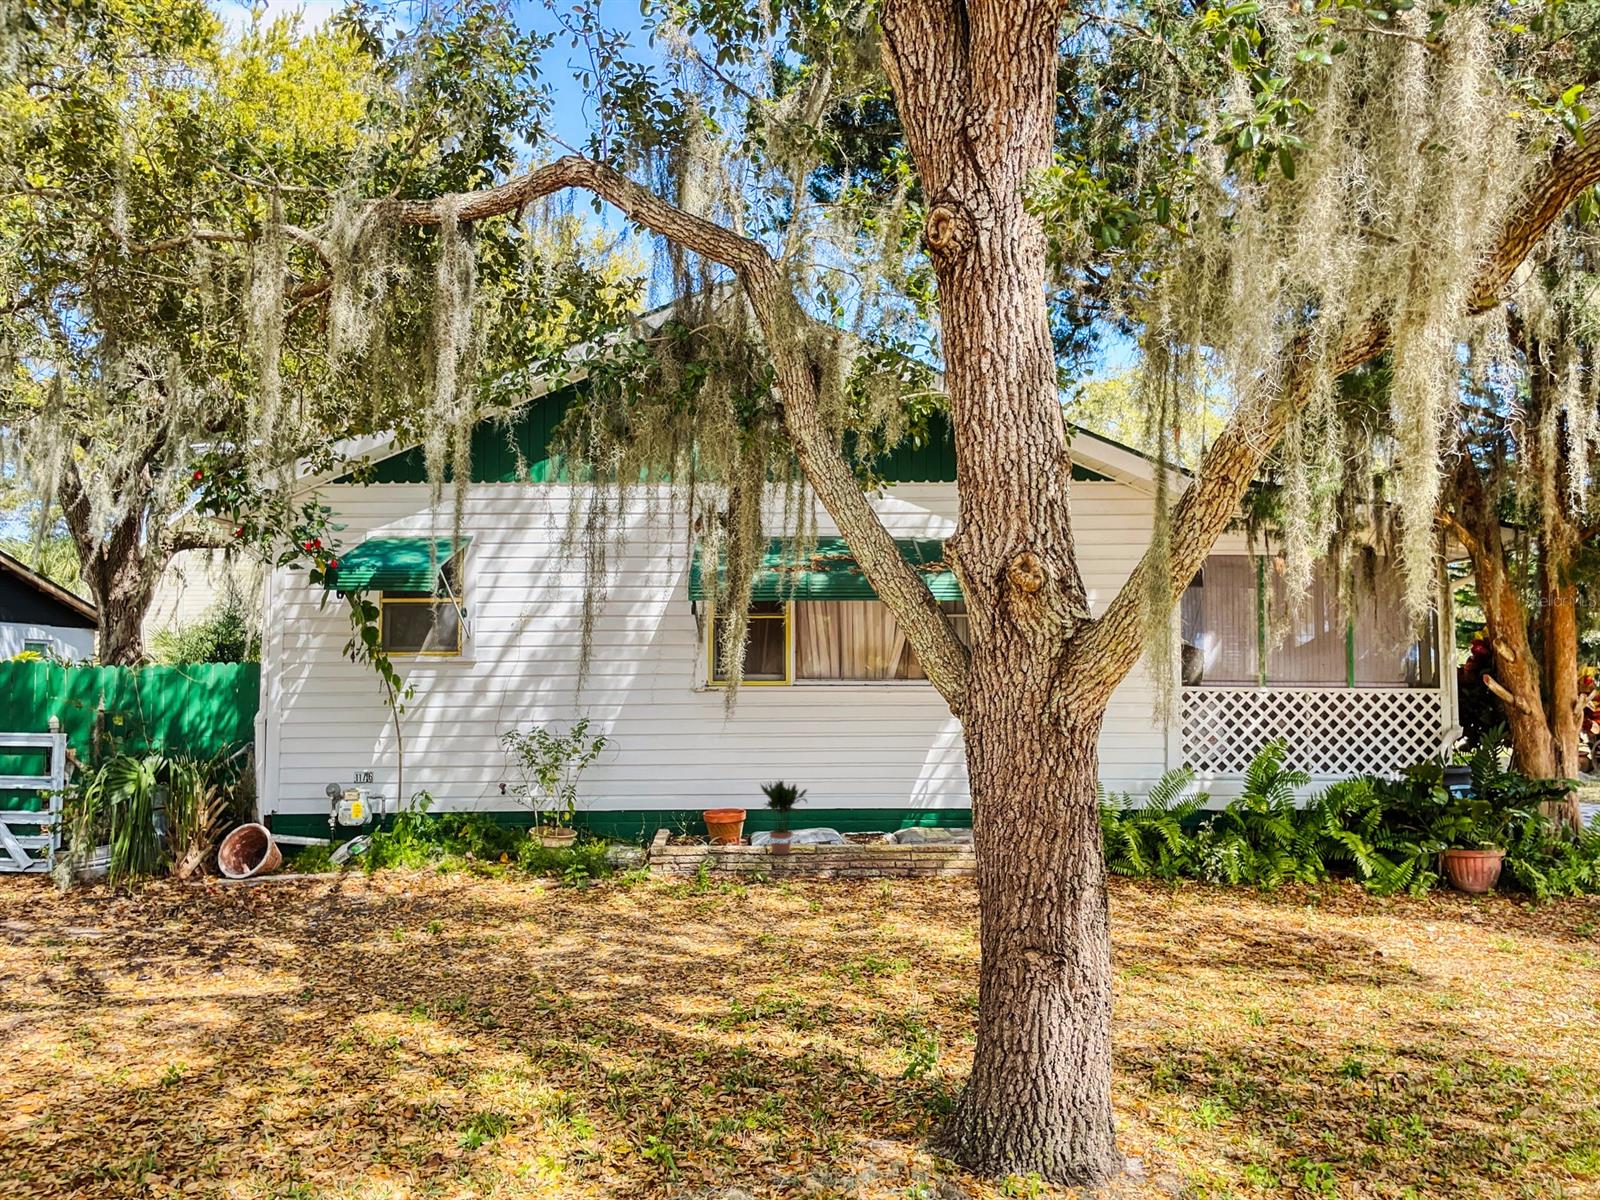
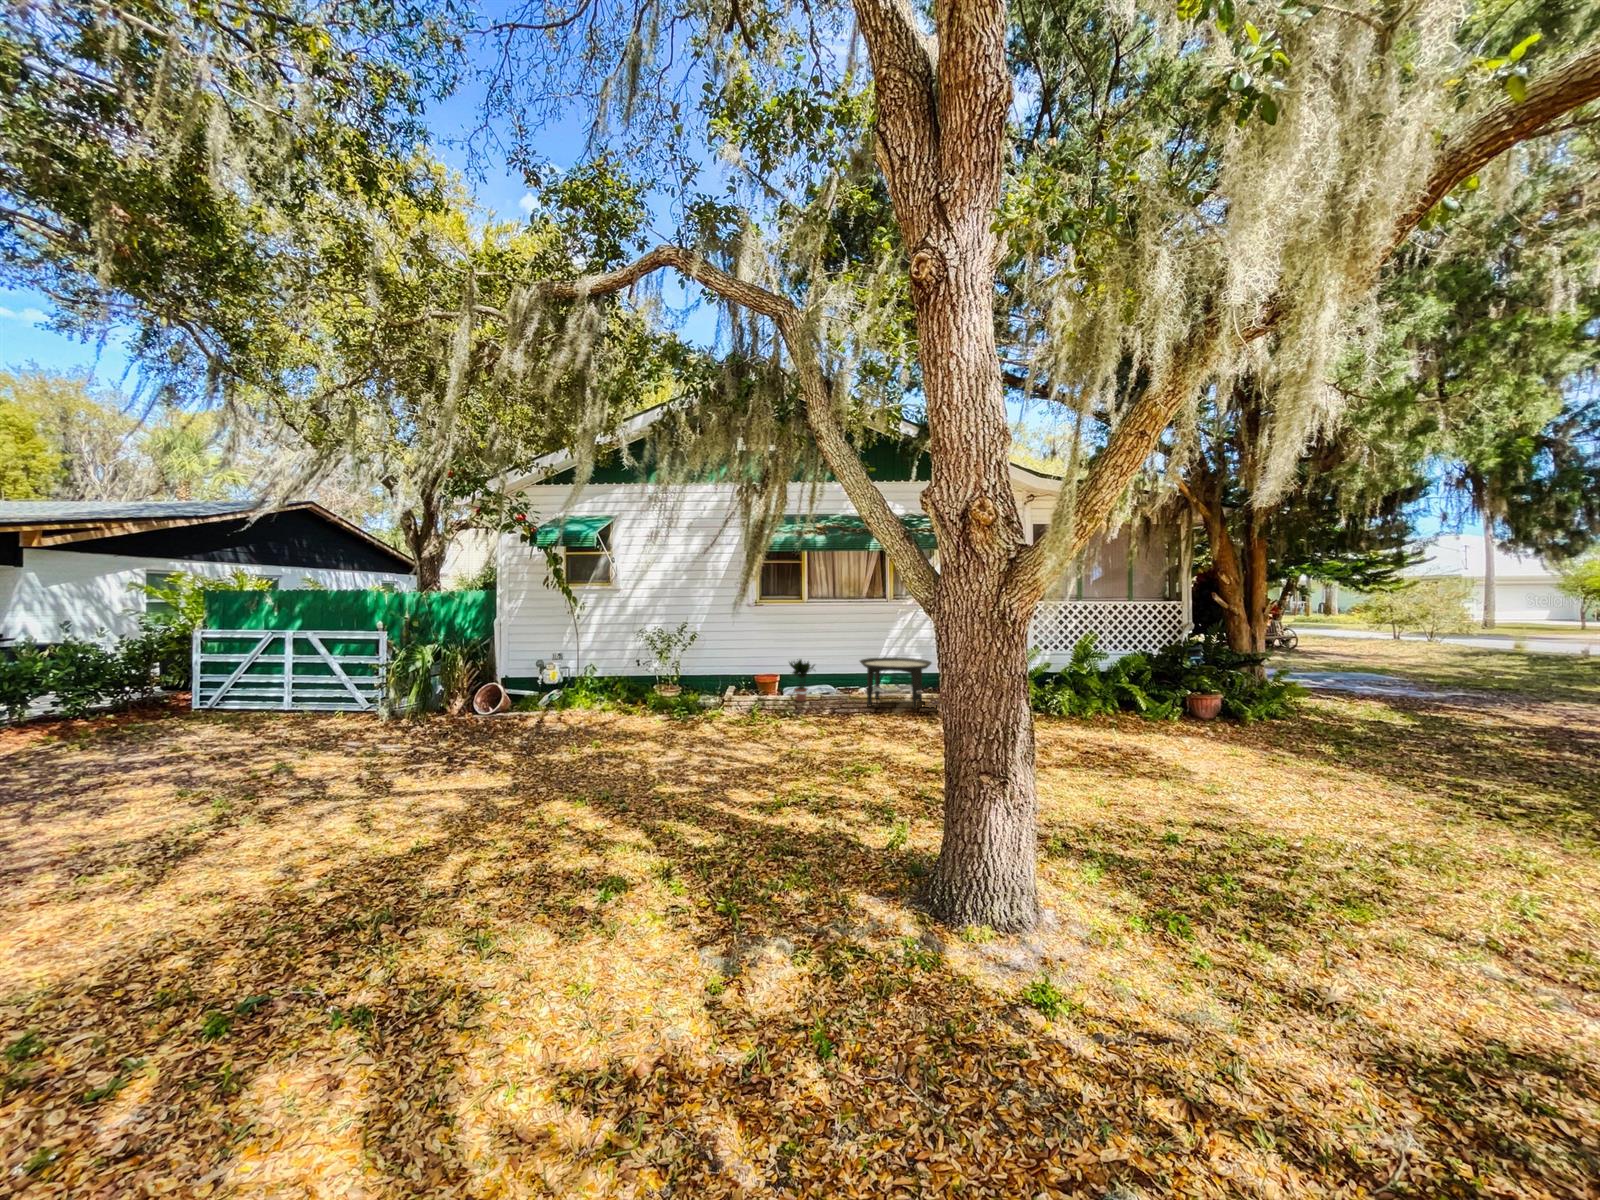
round table: none [882,779,1008,870] -> present [860,657,932,709]

